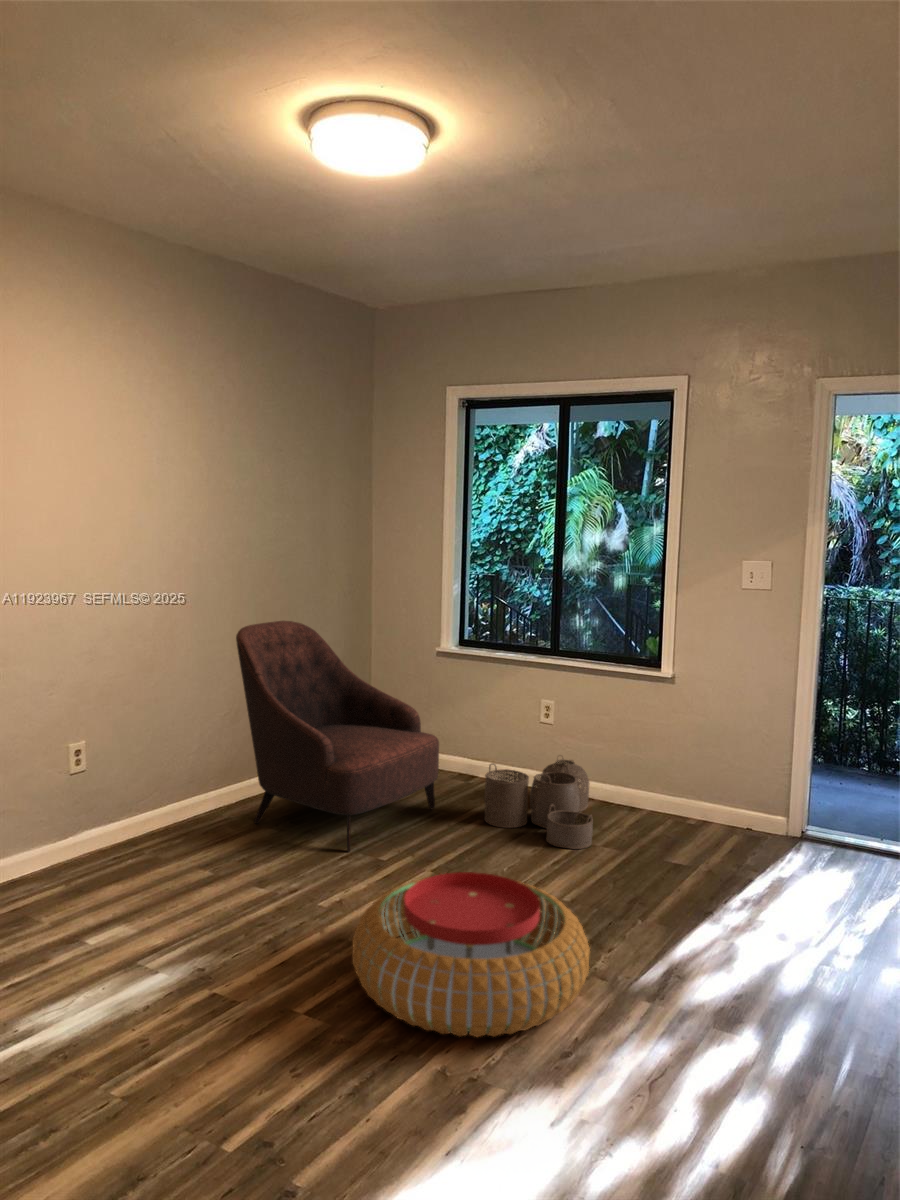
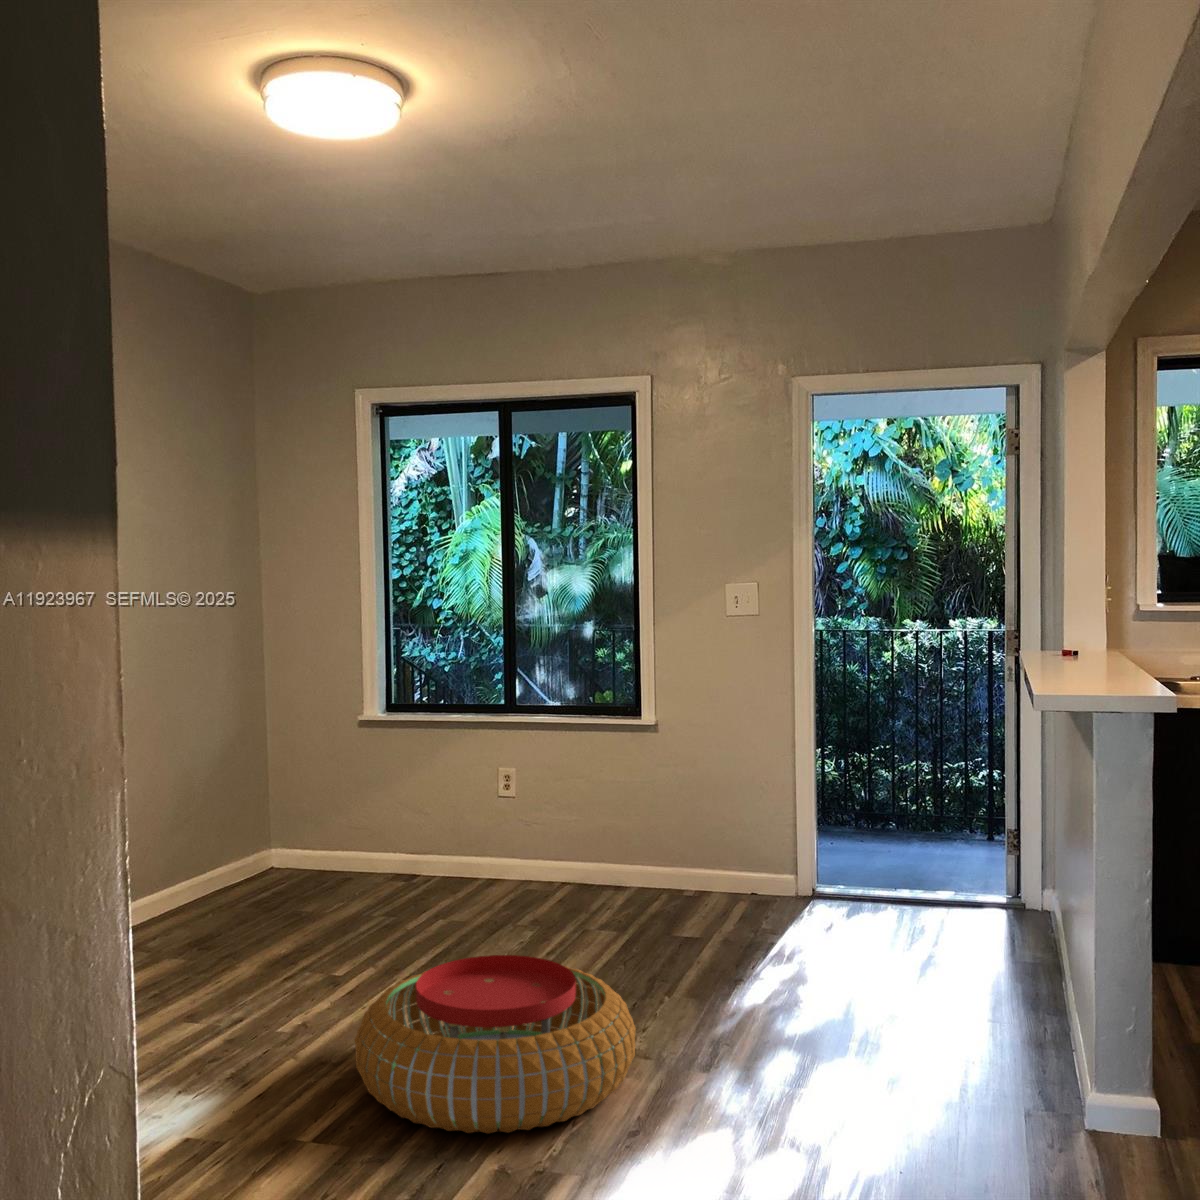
armchair: present [236,621,439,852] -> none [109,689,384,973]
woven basket: present [484,759,593,849] -> none [446,833,585,937]

